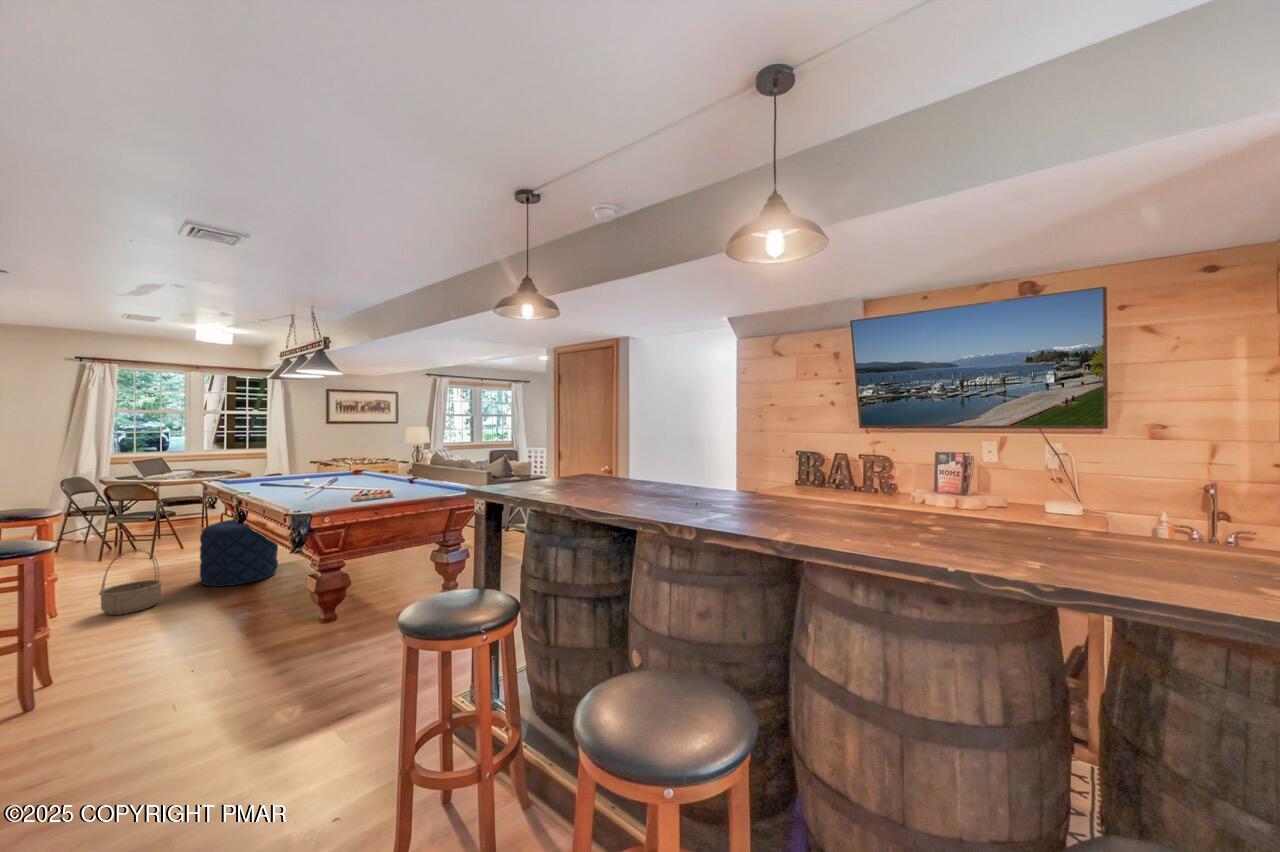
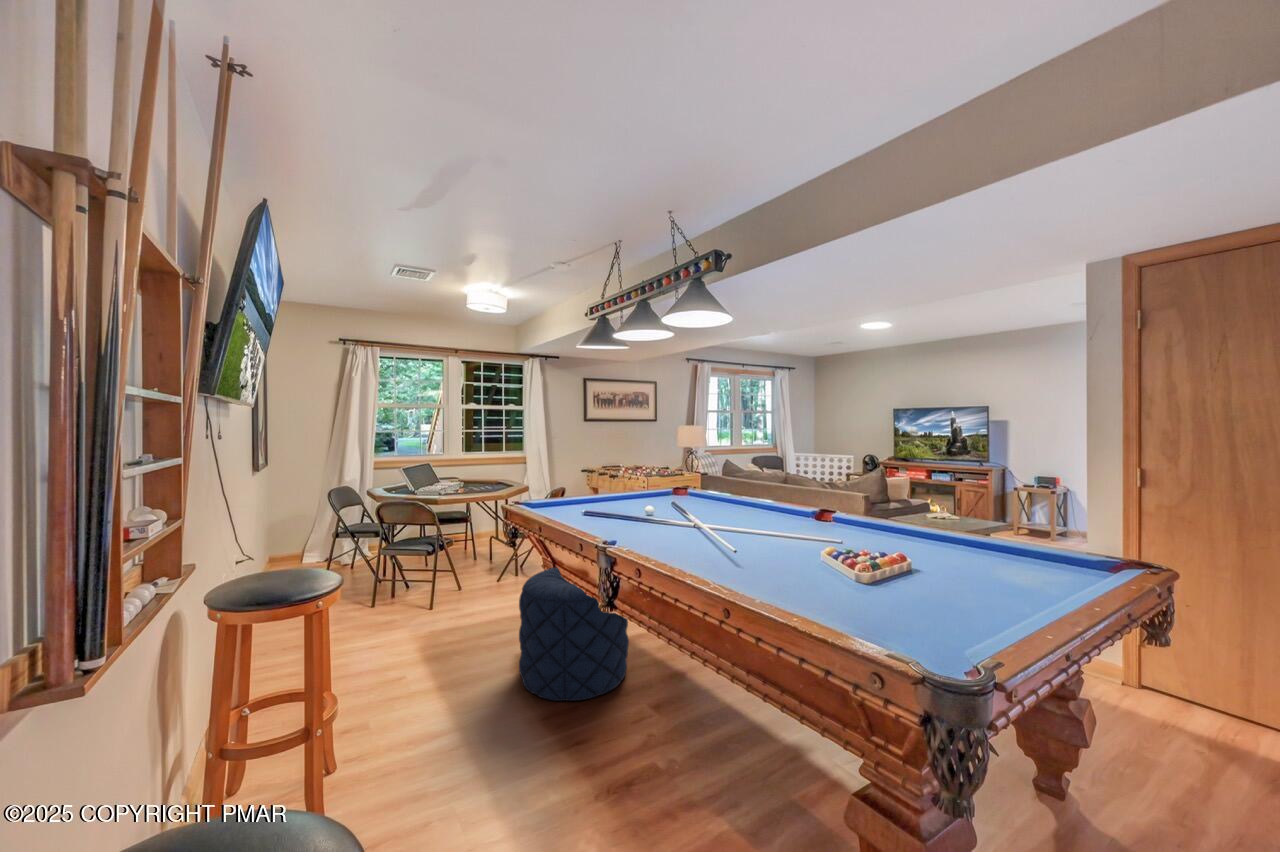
basket: present [99,550,162,615] -> none [390,644,487,788]

